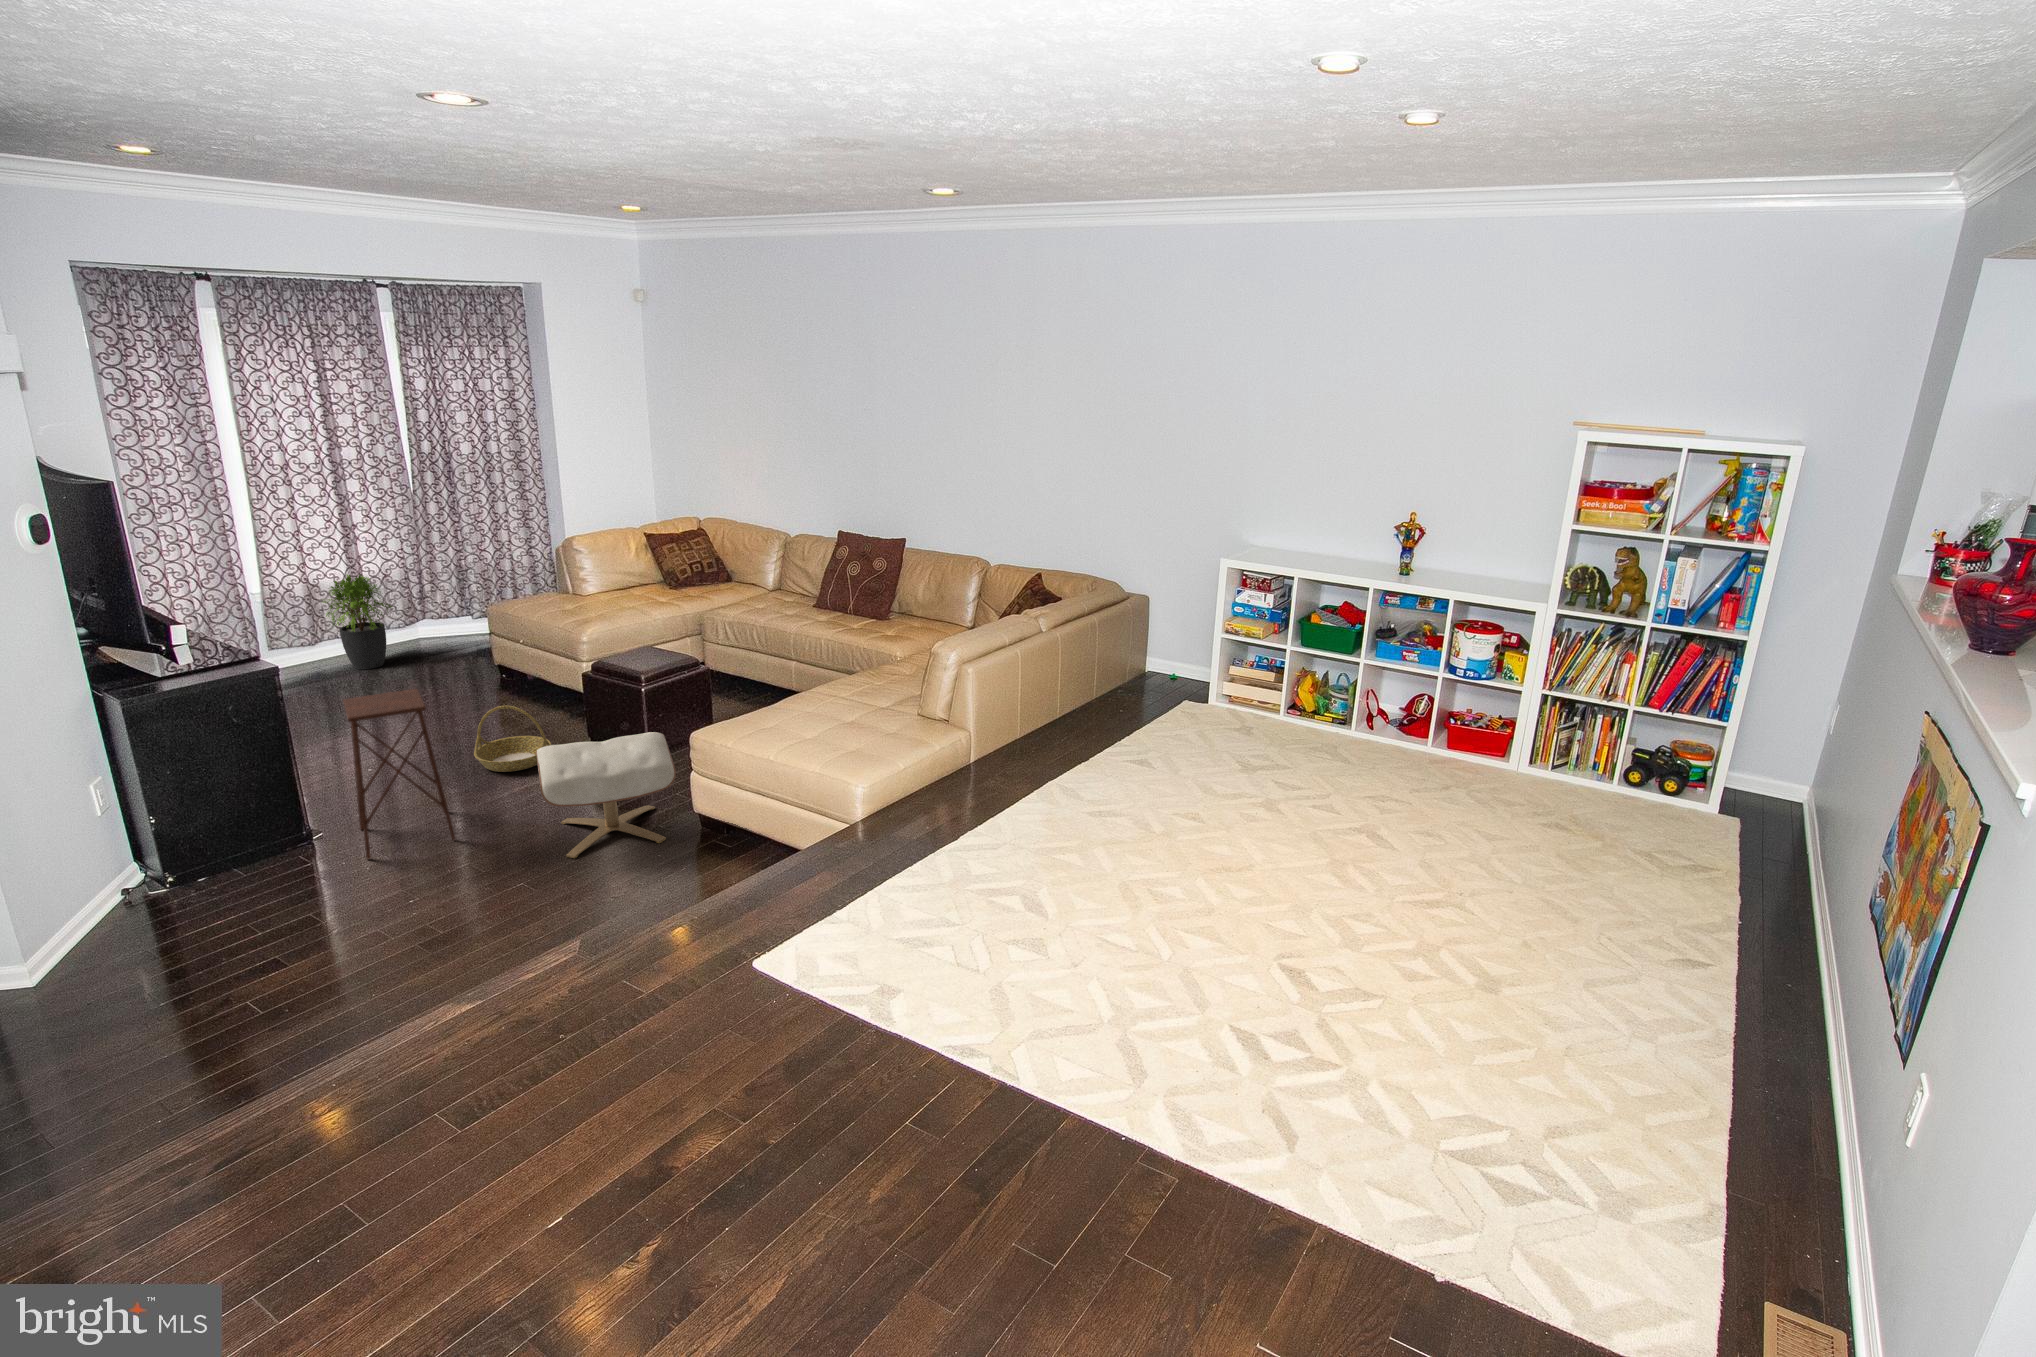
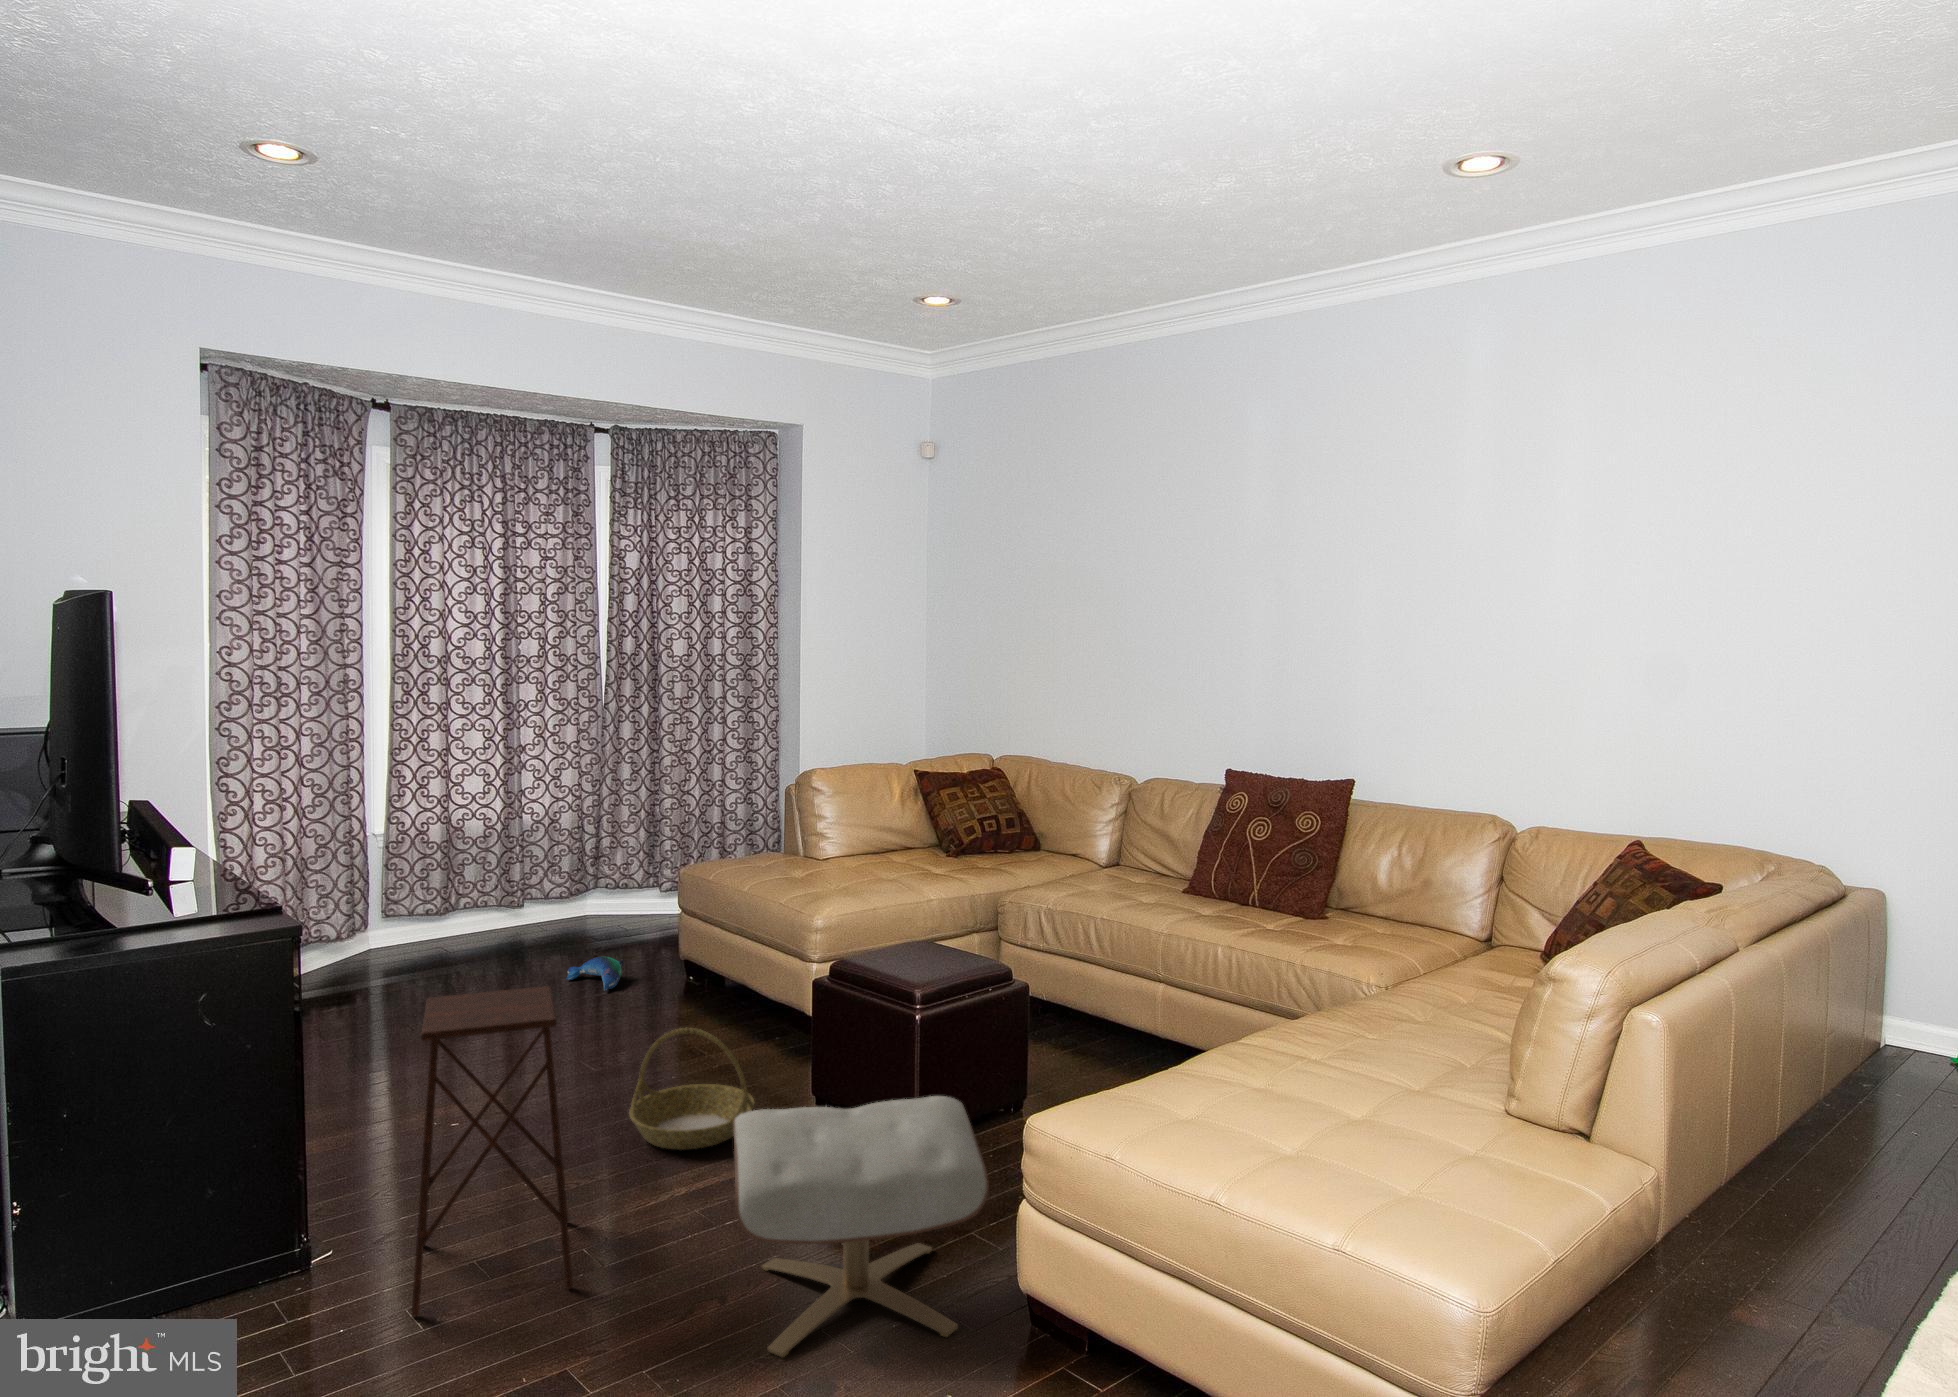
potted plant: present [325,574,392,669] -> none [456,815,554,960]
plush toy: none [416,664,455,686] -> present [566,956,624,991]

